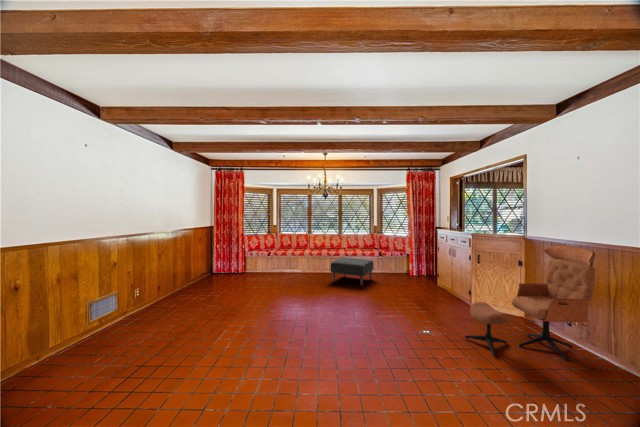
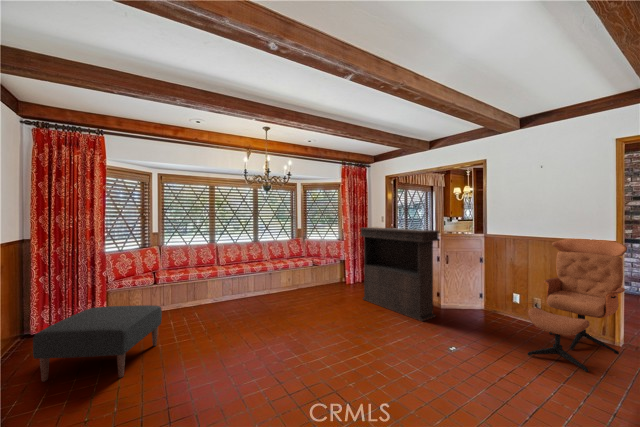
console table: none [398,227,443,306] -> present [360,227,440,322]
ottoman: present [331,258,374,286] -> present [33,305,162,381]

